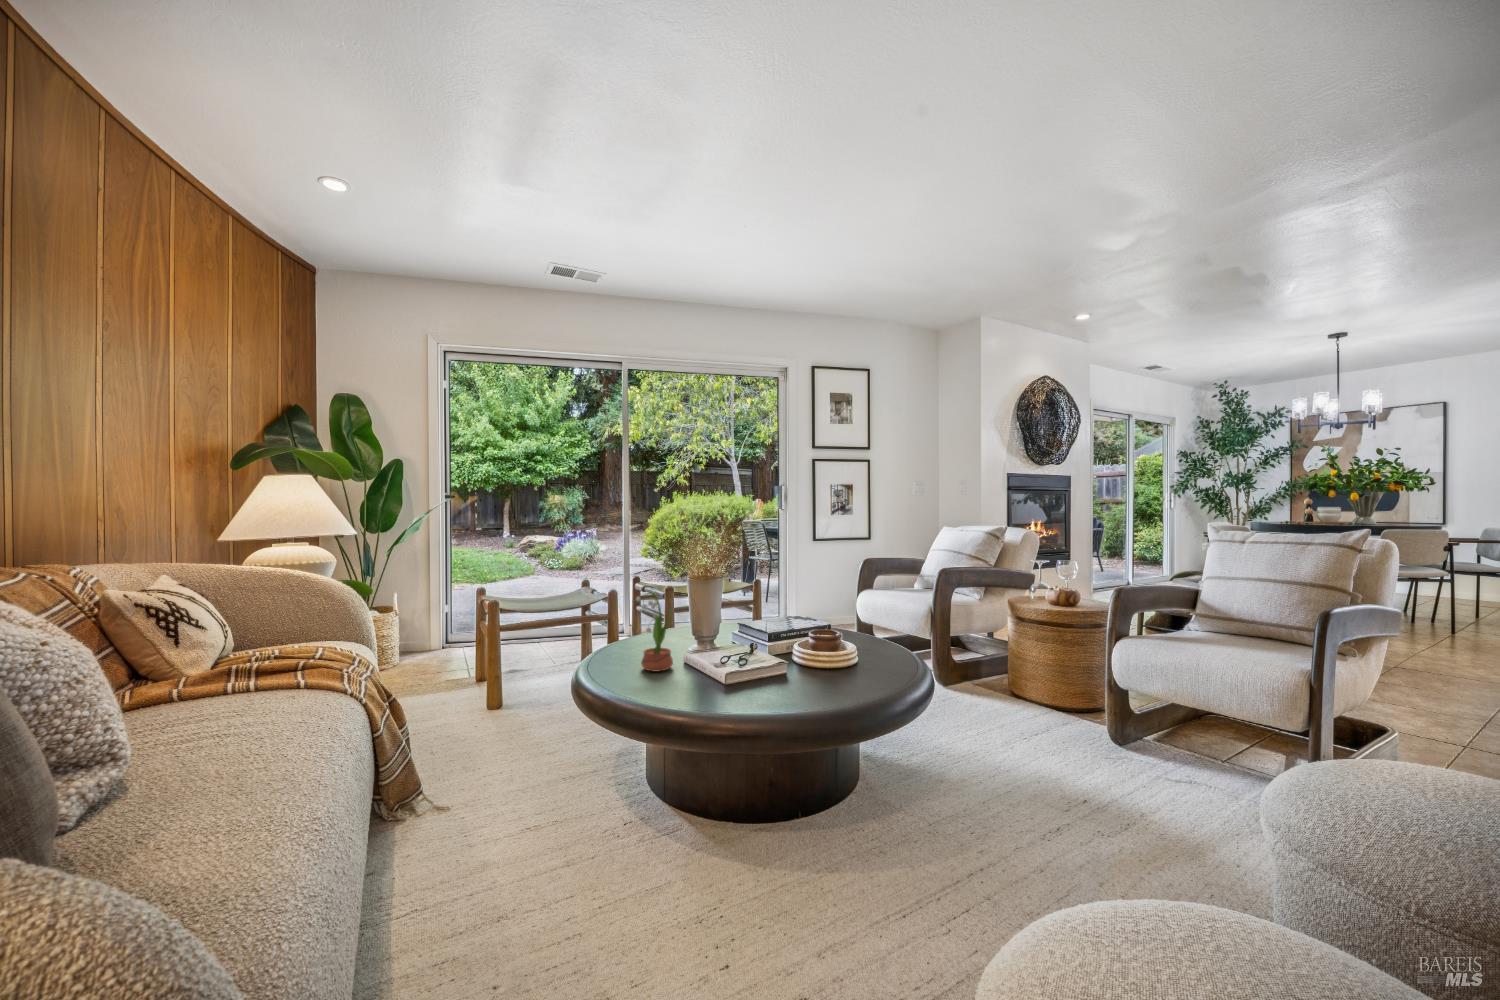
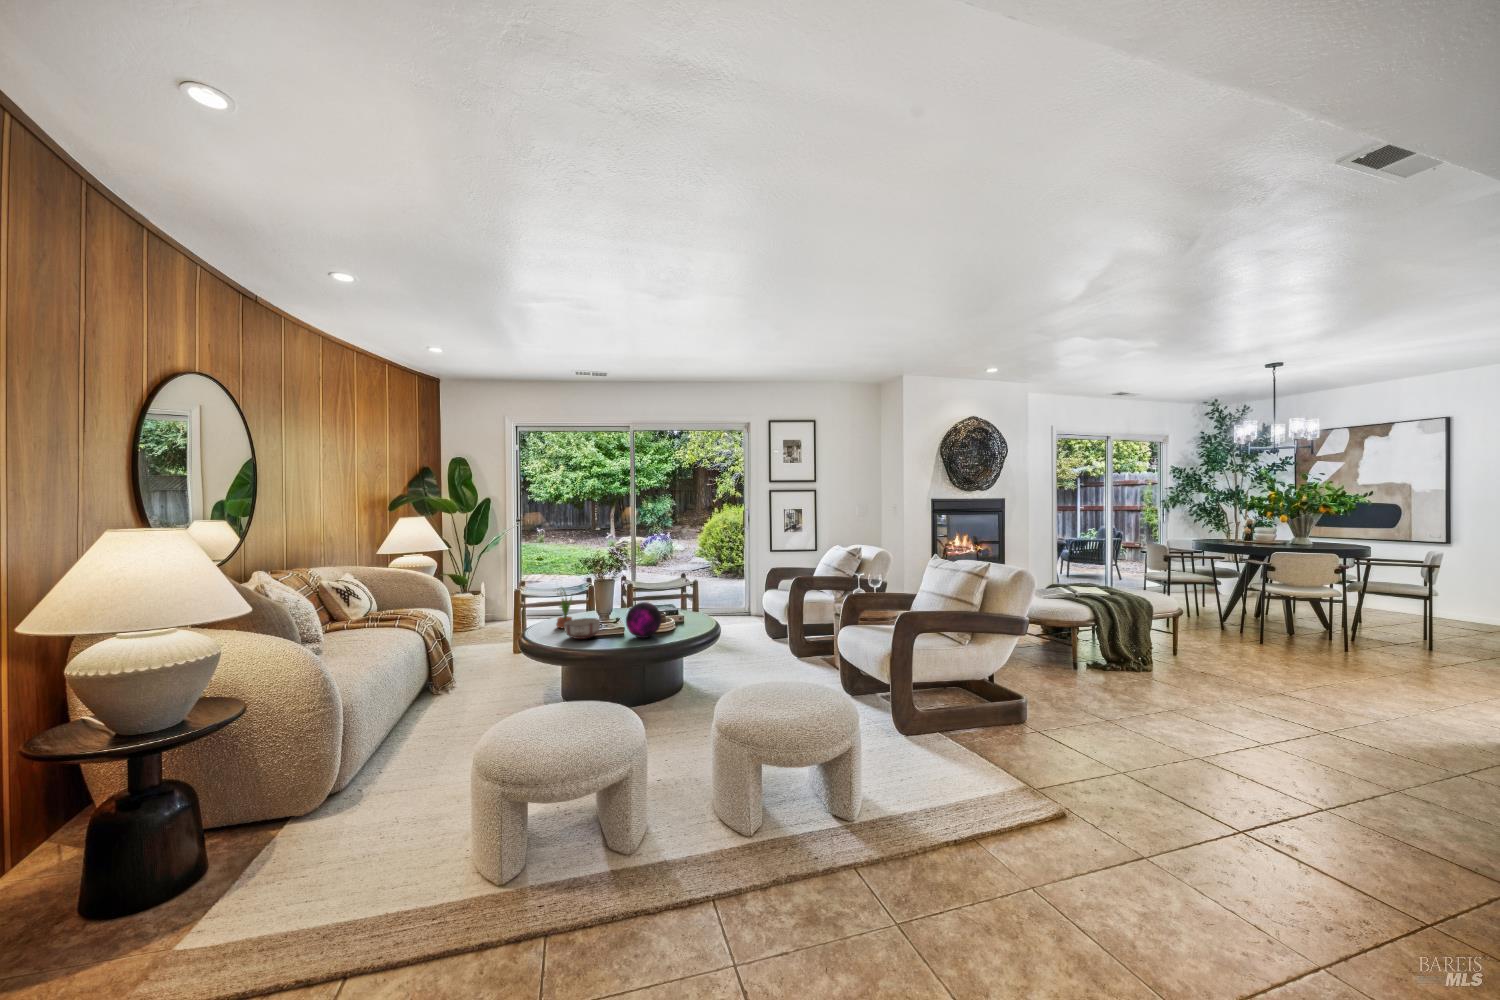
decorative orb: none [803,616,870,684] -> present [626,602,661,638]
ceramic bowl: none [686,649,754,693] -> present [564,618,600,639]

